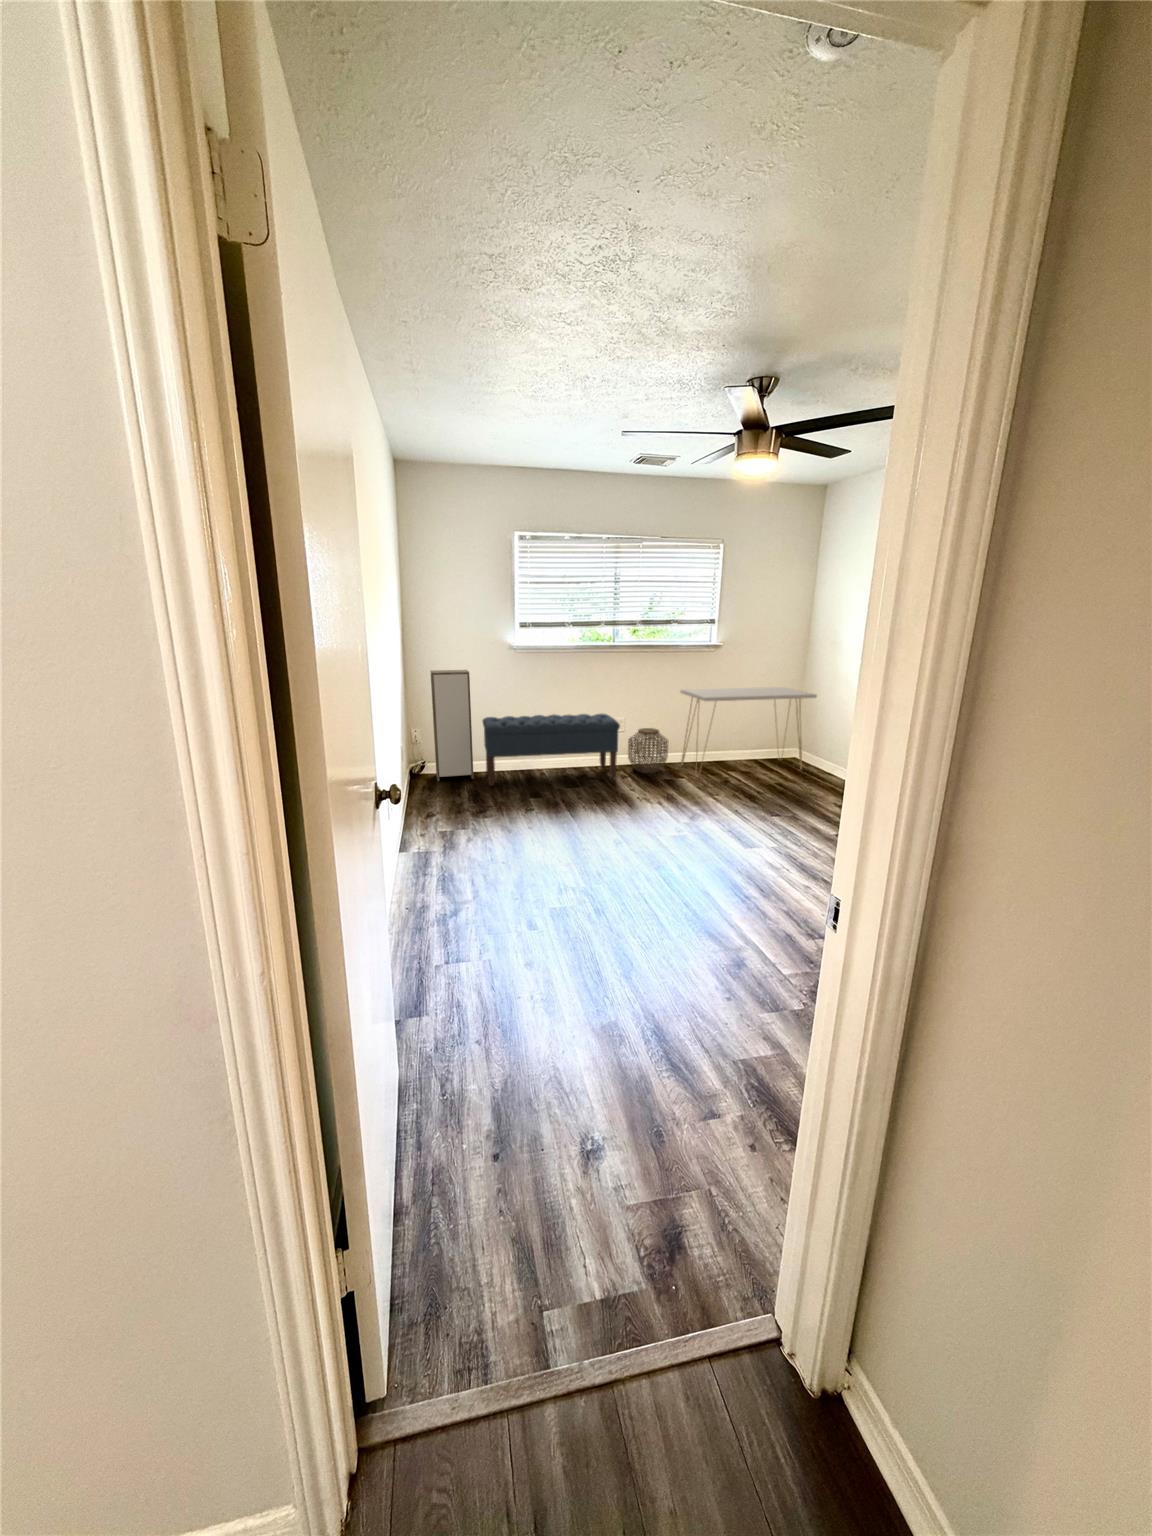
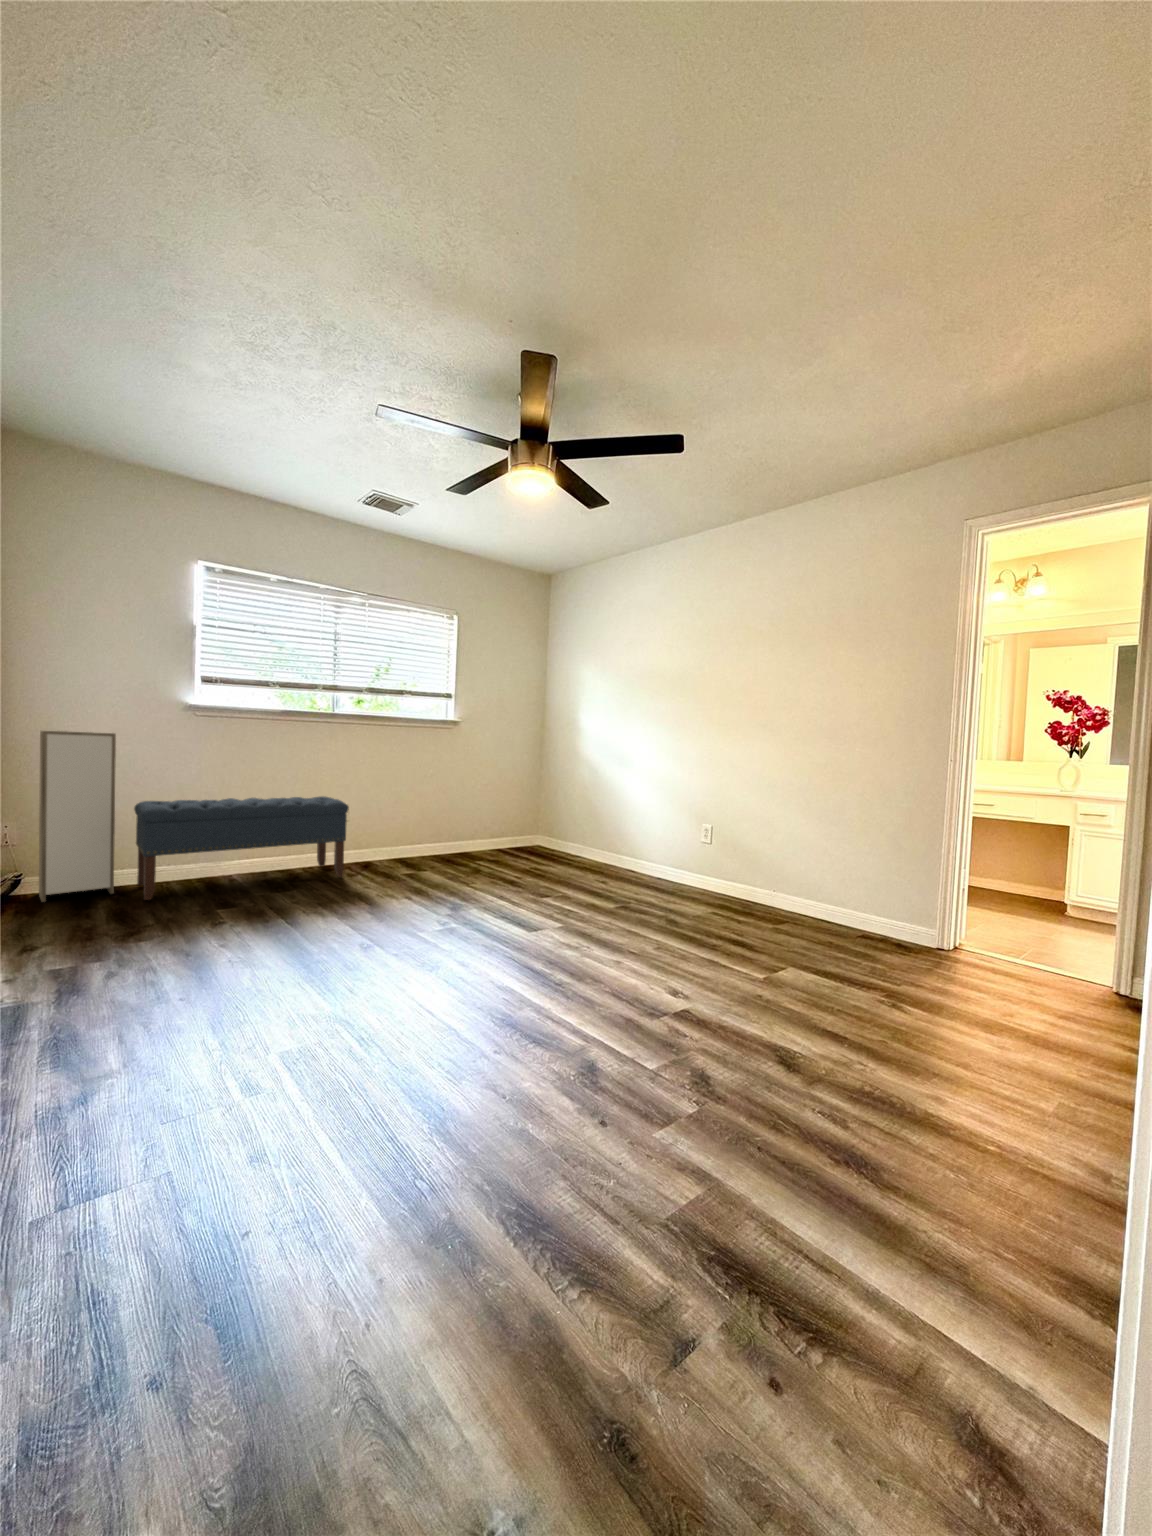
console table: present [680,687,817,769] -> none [416,770,557,866]
woven basket: present [628,728,668,773] -> none [355,814,407,867]

